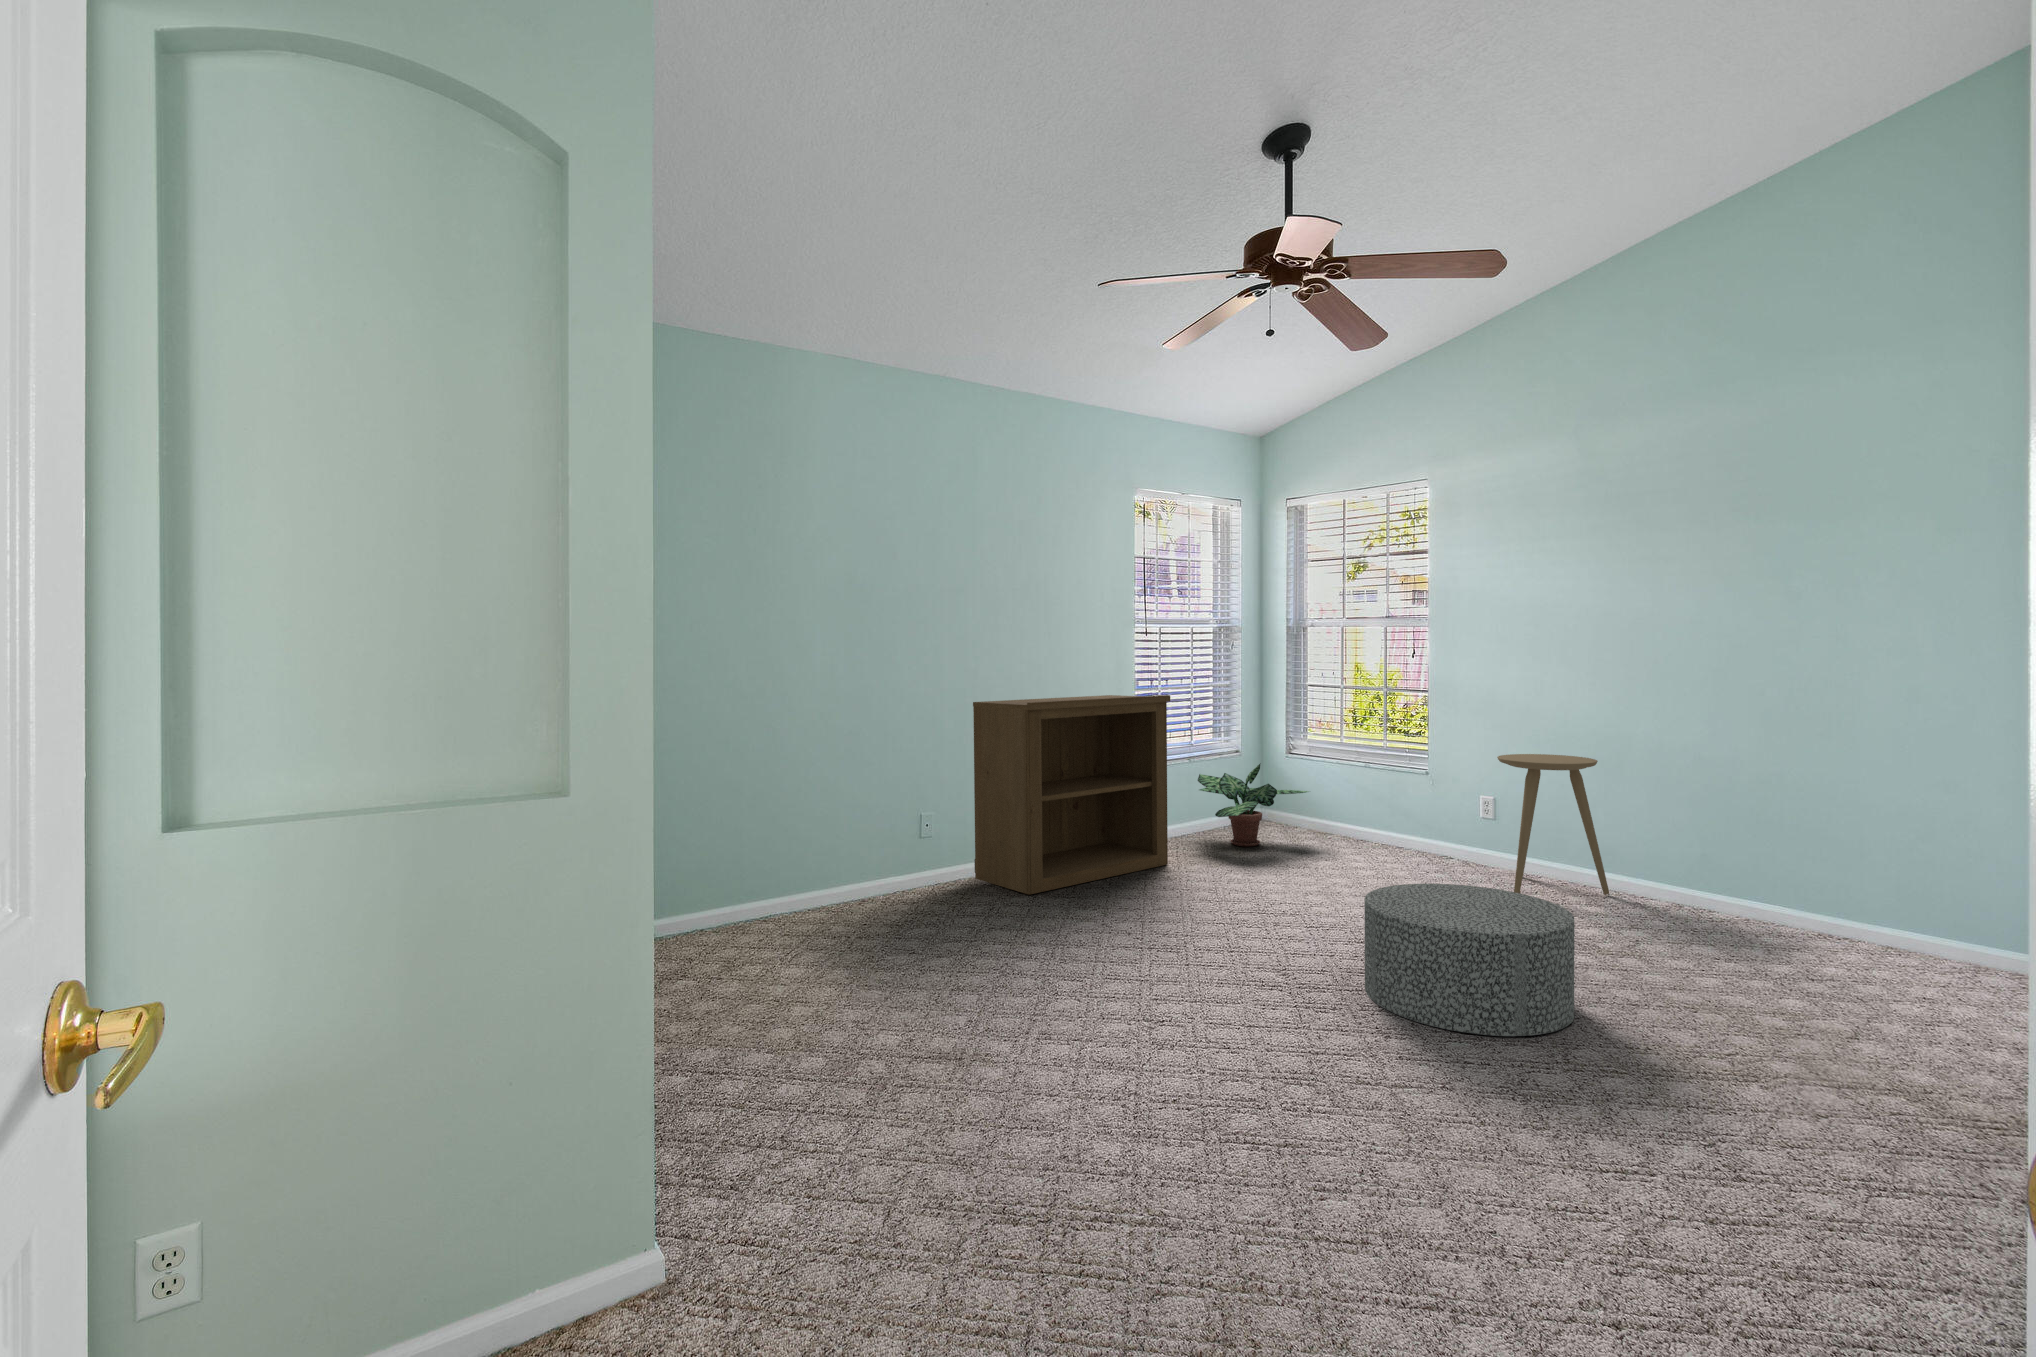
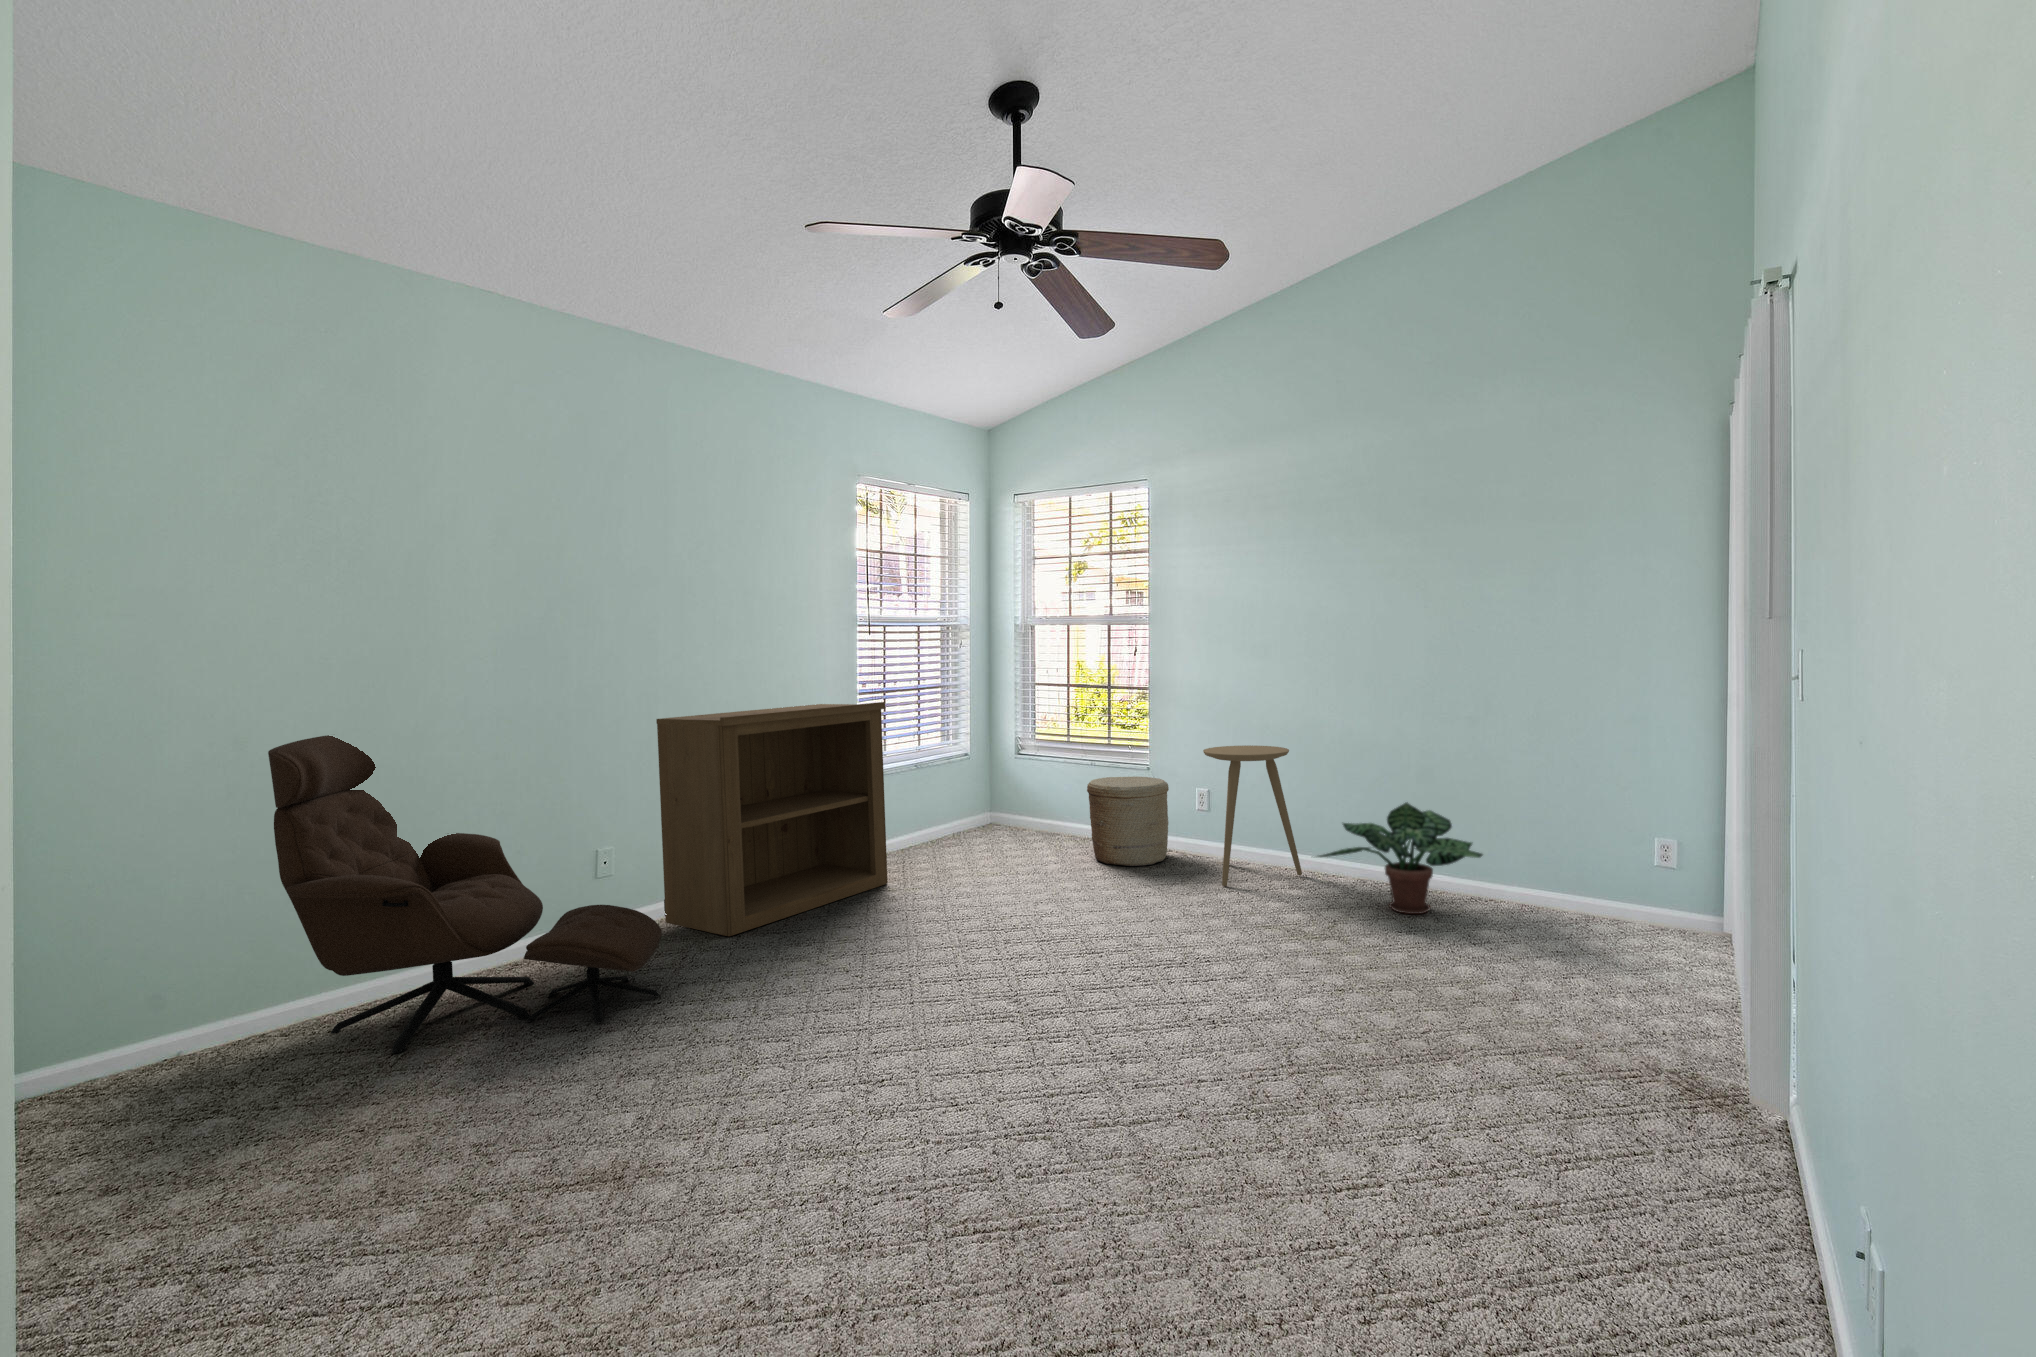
lounge chair: none [707,703,978,951] -> present [268,735,662,1053]
potted plant: present [1198,764,1309,846] -> present [1319,802,1483,914]
woven basket: none [1369,780,1458,870] -> present [1087,776,1169,866]
ottoman: present [1364,884,1575,1036] -> none [1089,886,1289,1045]

